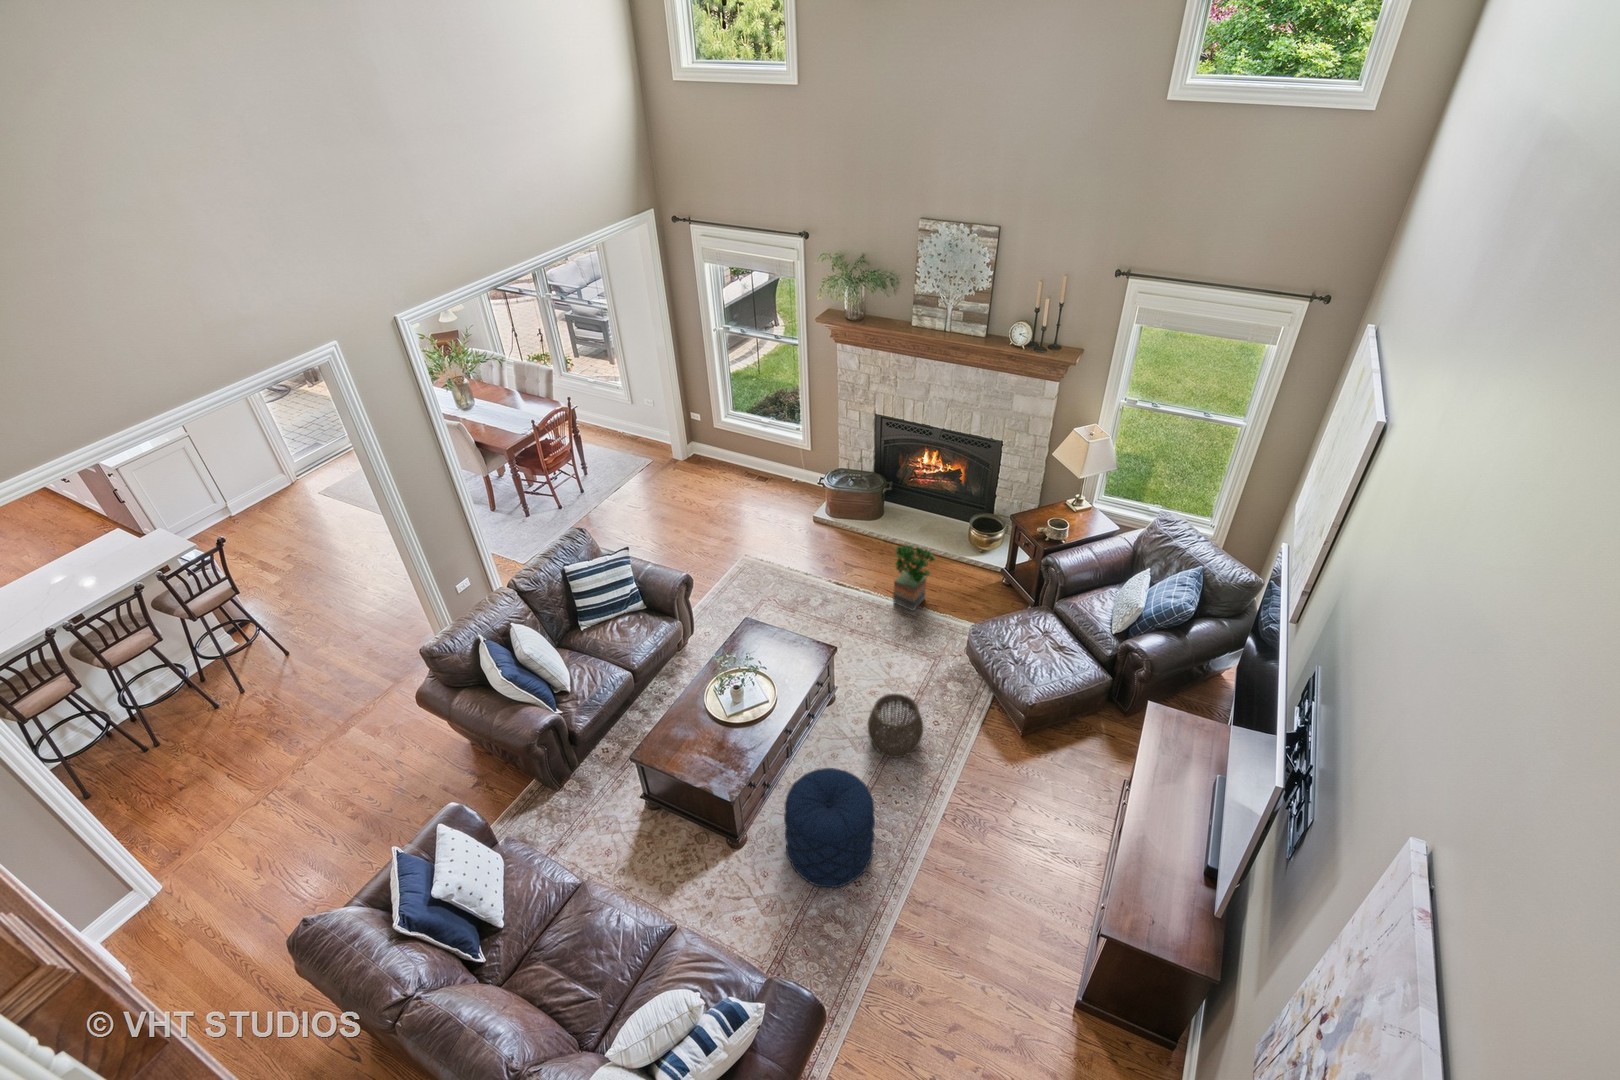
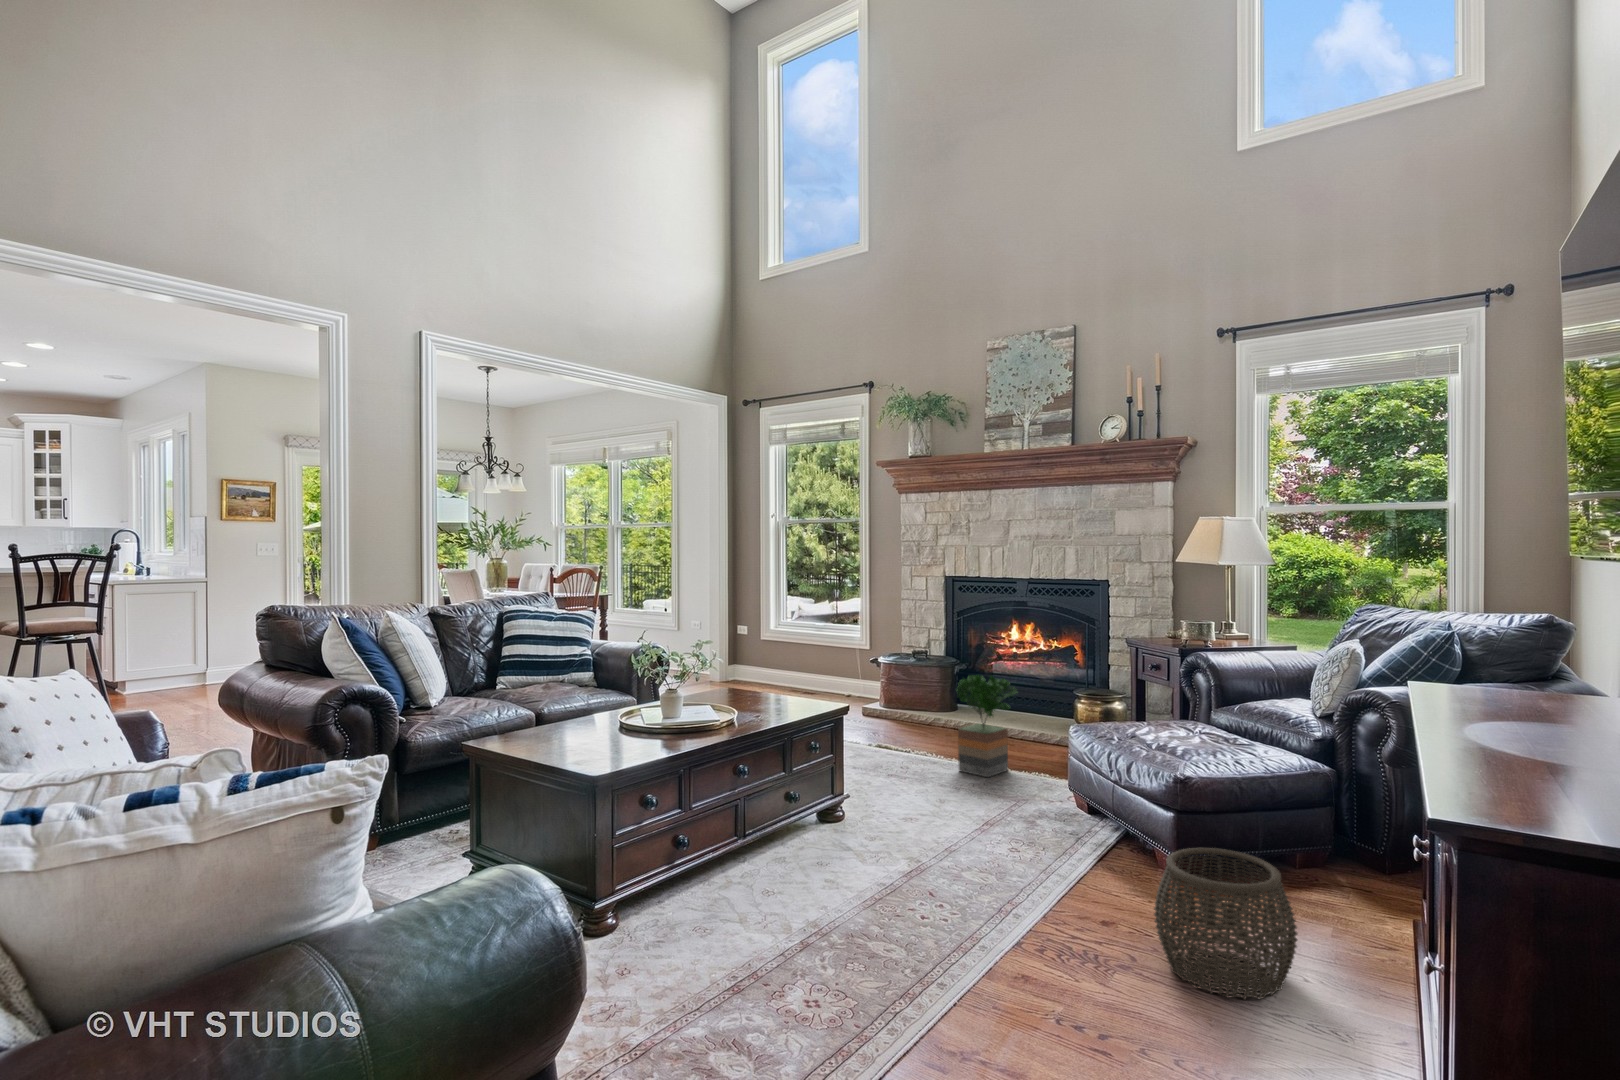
woven basket: present [868,694,923,758] -> present [1154,848,1298,1000]
pouf: present [784,768,875,887] -> none [667,797,847,1028]

